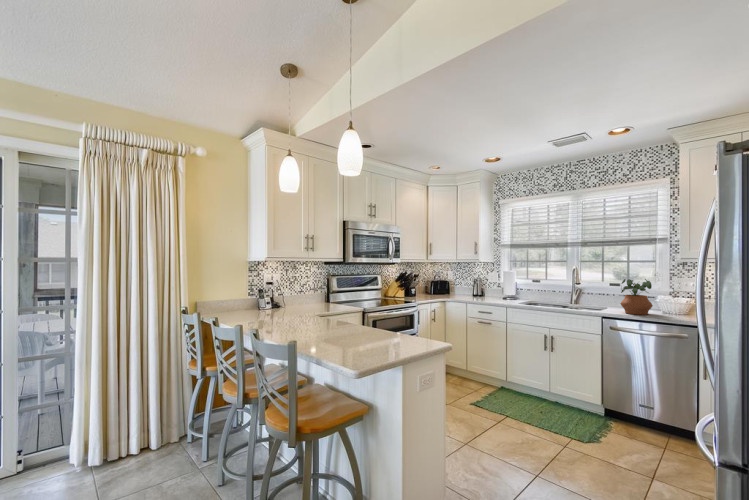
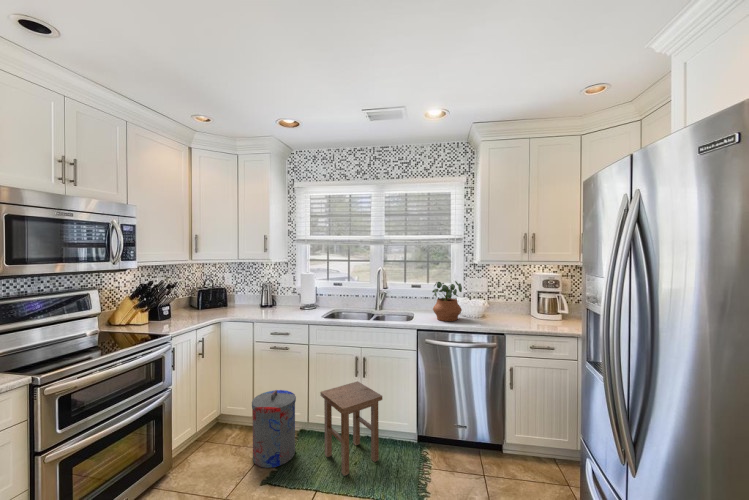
trash can: none [465,350,496,401] -> present [252,390,296,468]
stool: none [514,356,564,417] -> present [320,381,382,476]

